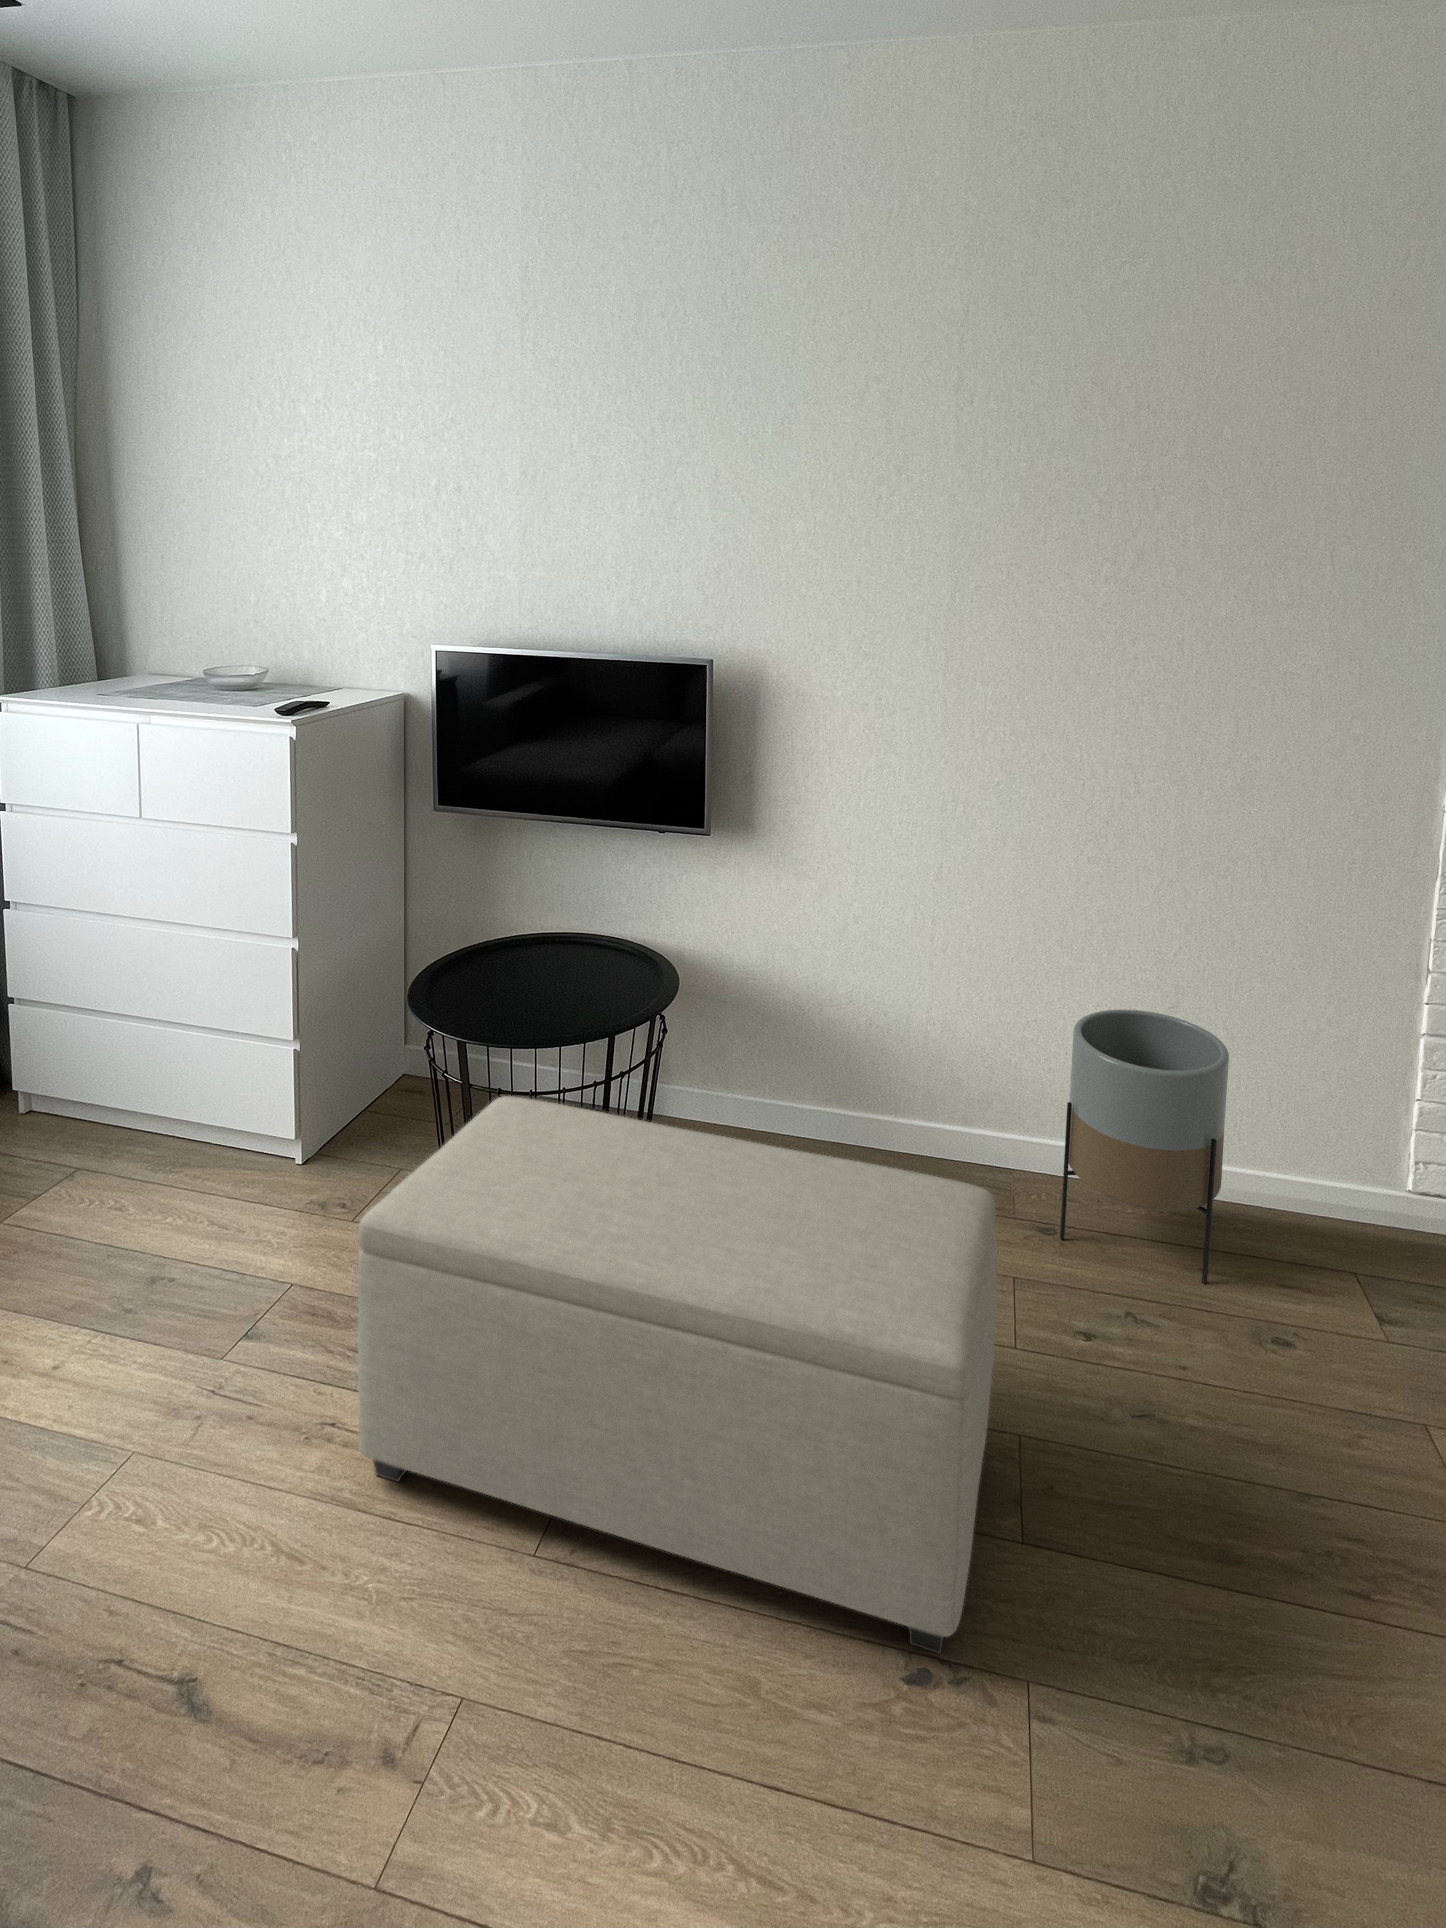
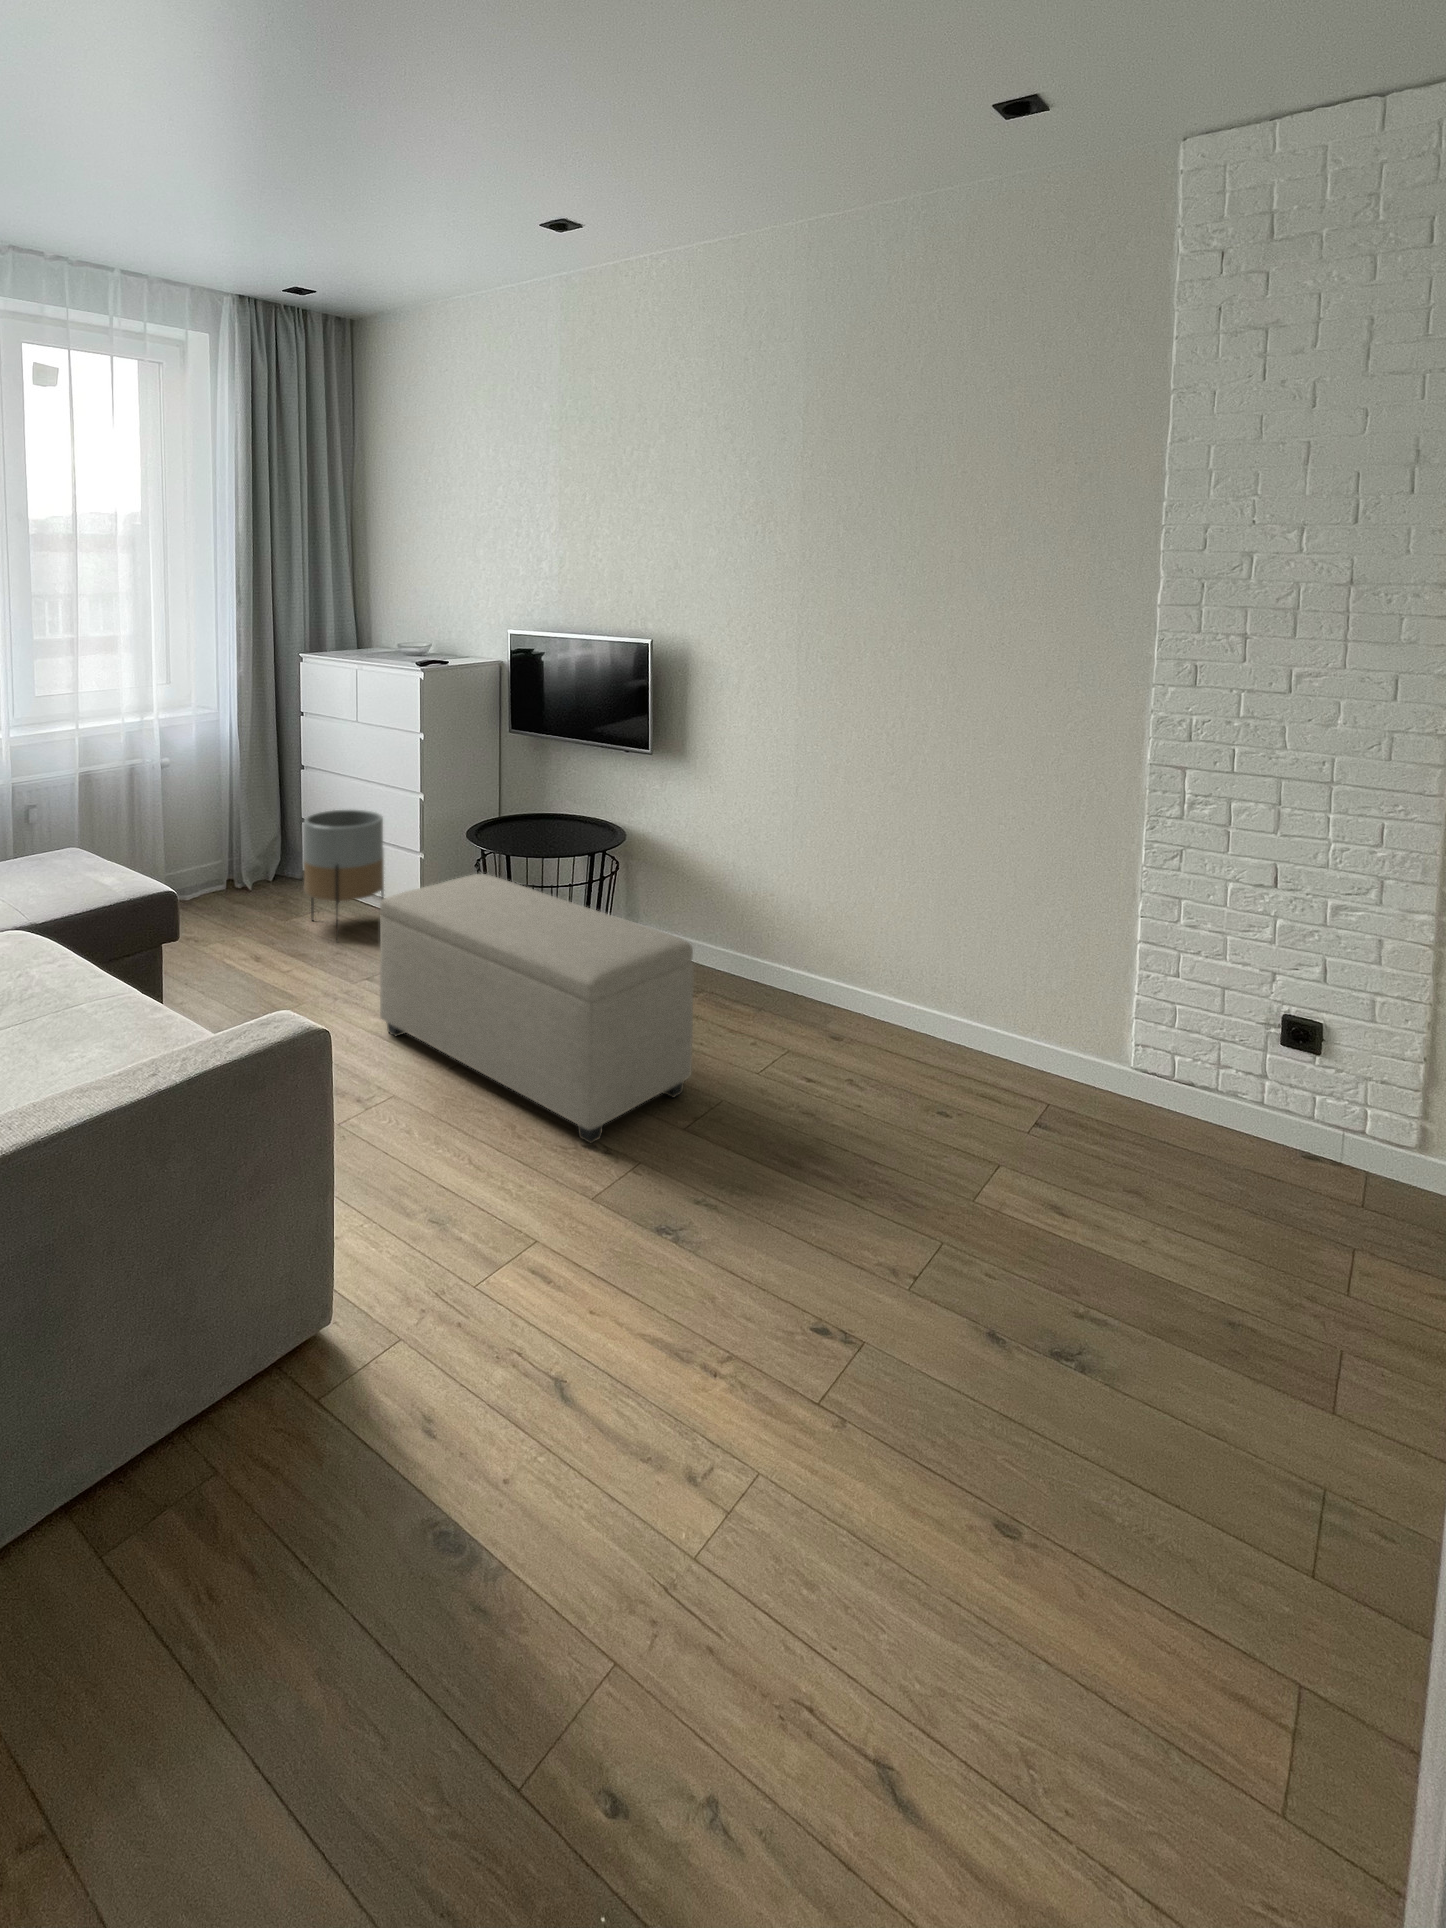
planter: present [1060,1010,1229,1284] -> present [304,810,384,940]

